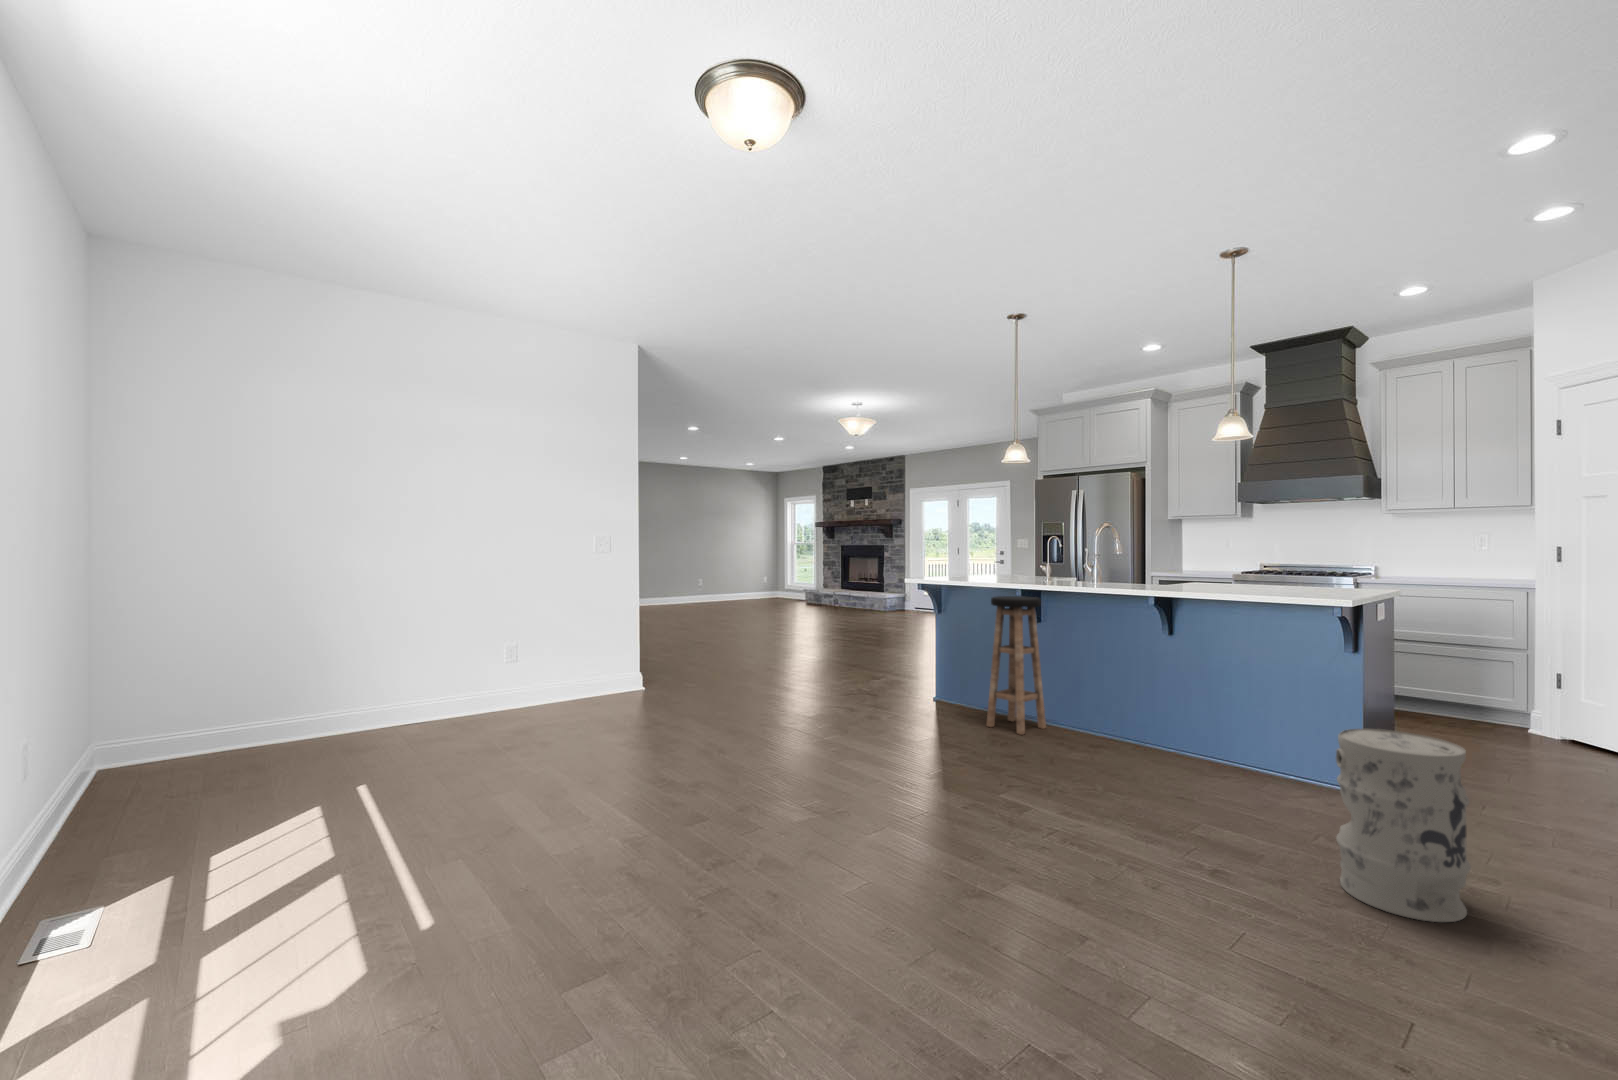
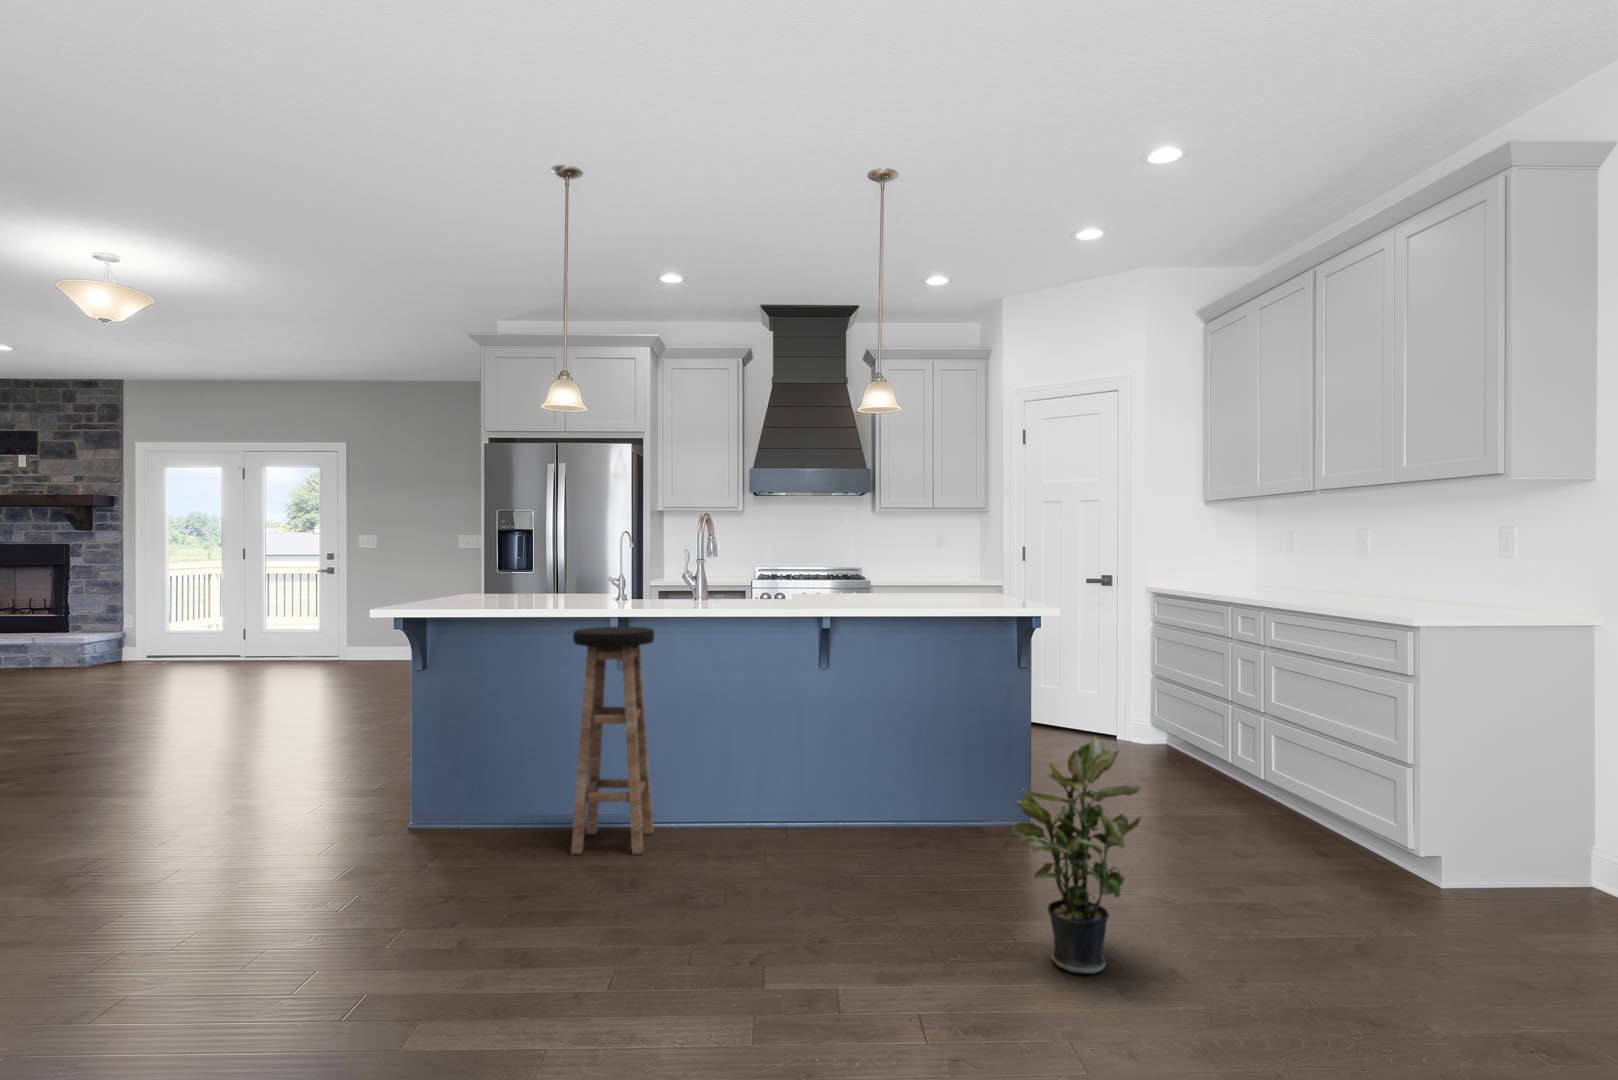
potted plant: none [1149,690,1248,858] -> present [1011,737,1142,973]
trash can: present [1336,729,1471,922] -> none [1191,751,1319,962]

